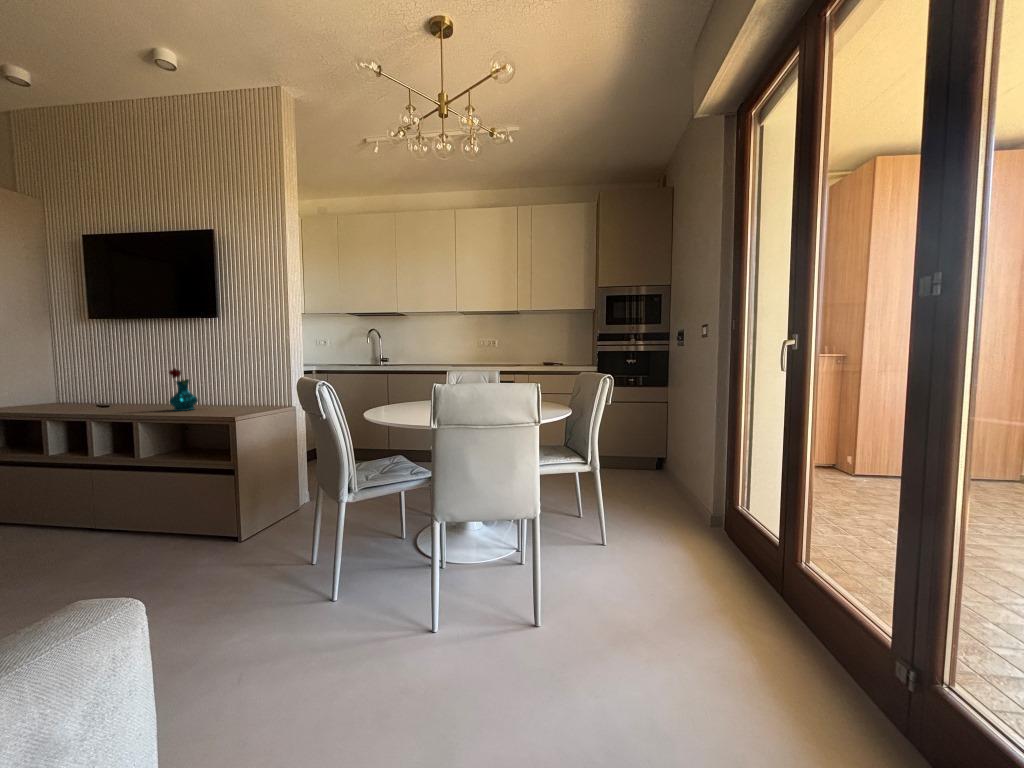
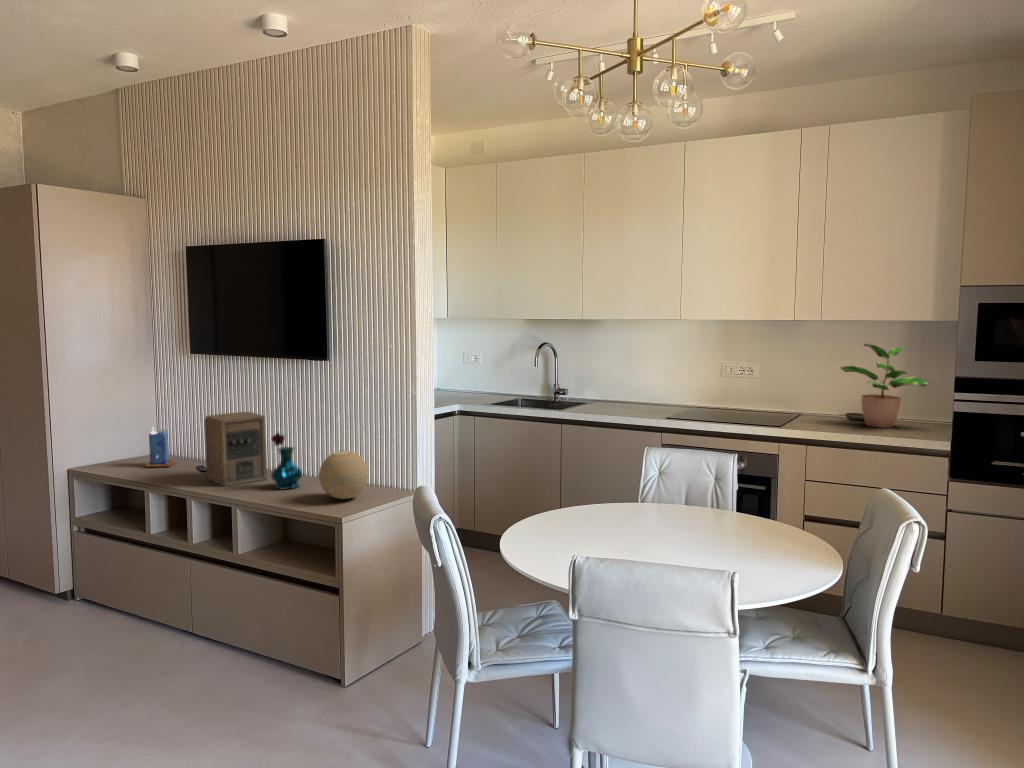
potted plant: none [542,322,585,365] -> present [840,344,929,428]
speaker: none [102,359,165,413] -> present [204,412,267,486]
candle: none [38,376,71,409] -> present [145,427,174,467]
decorative orb: none [214,376,256,411] -> present [319,451,368,499]

